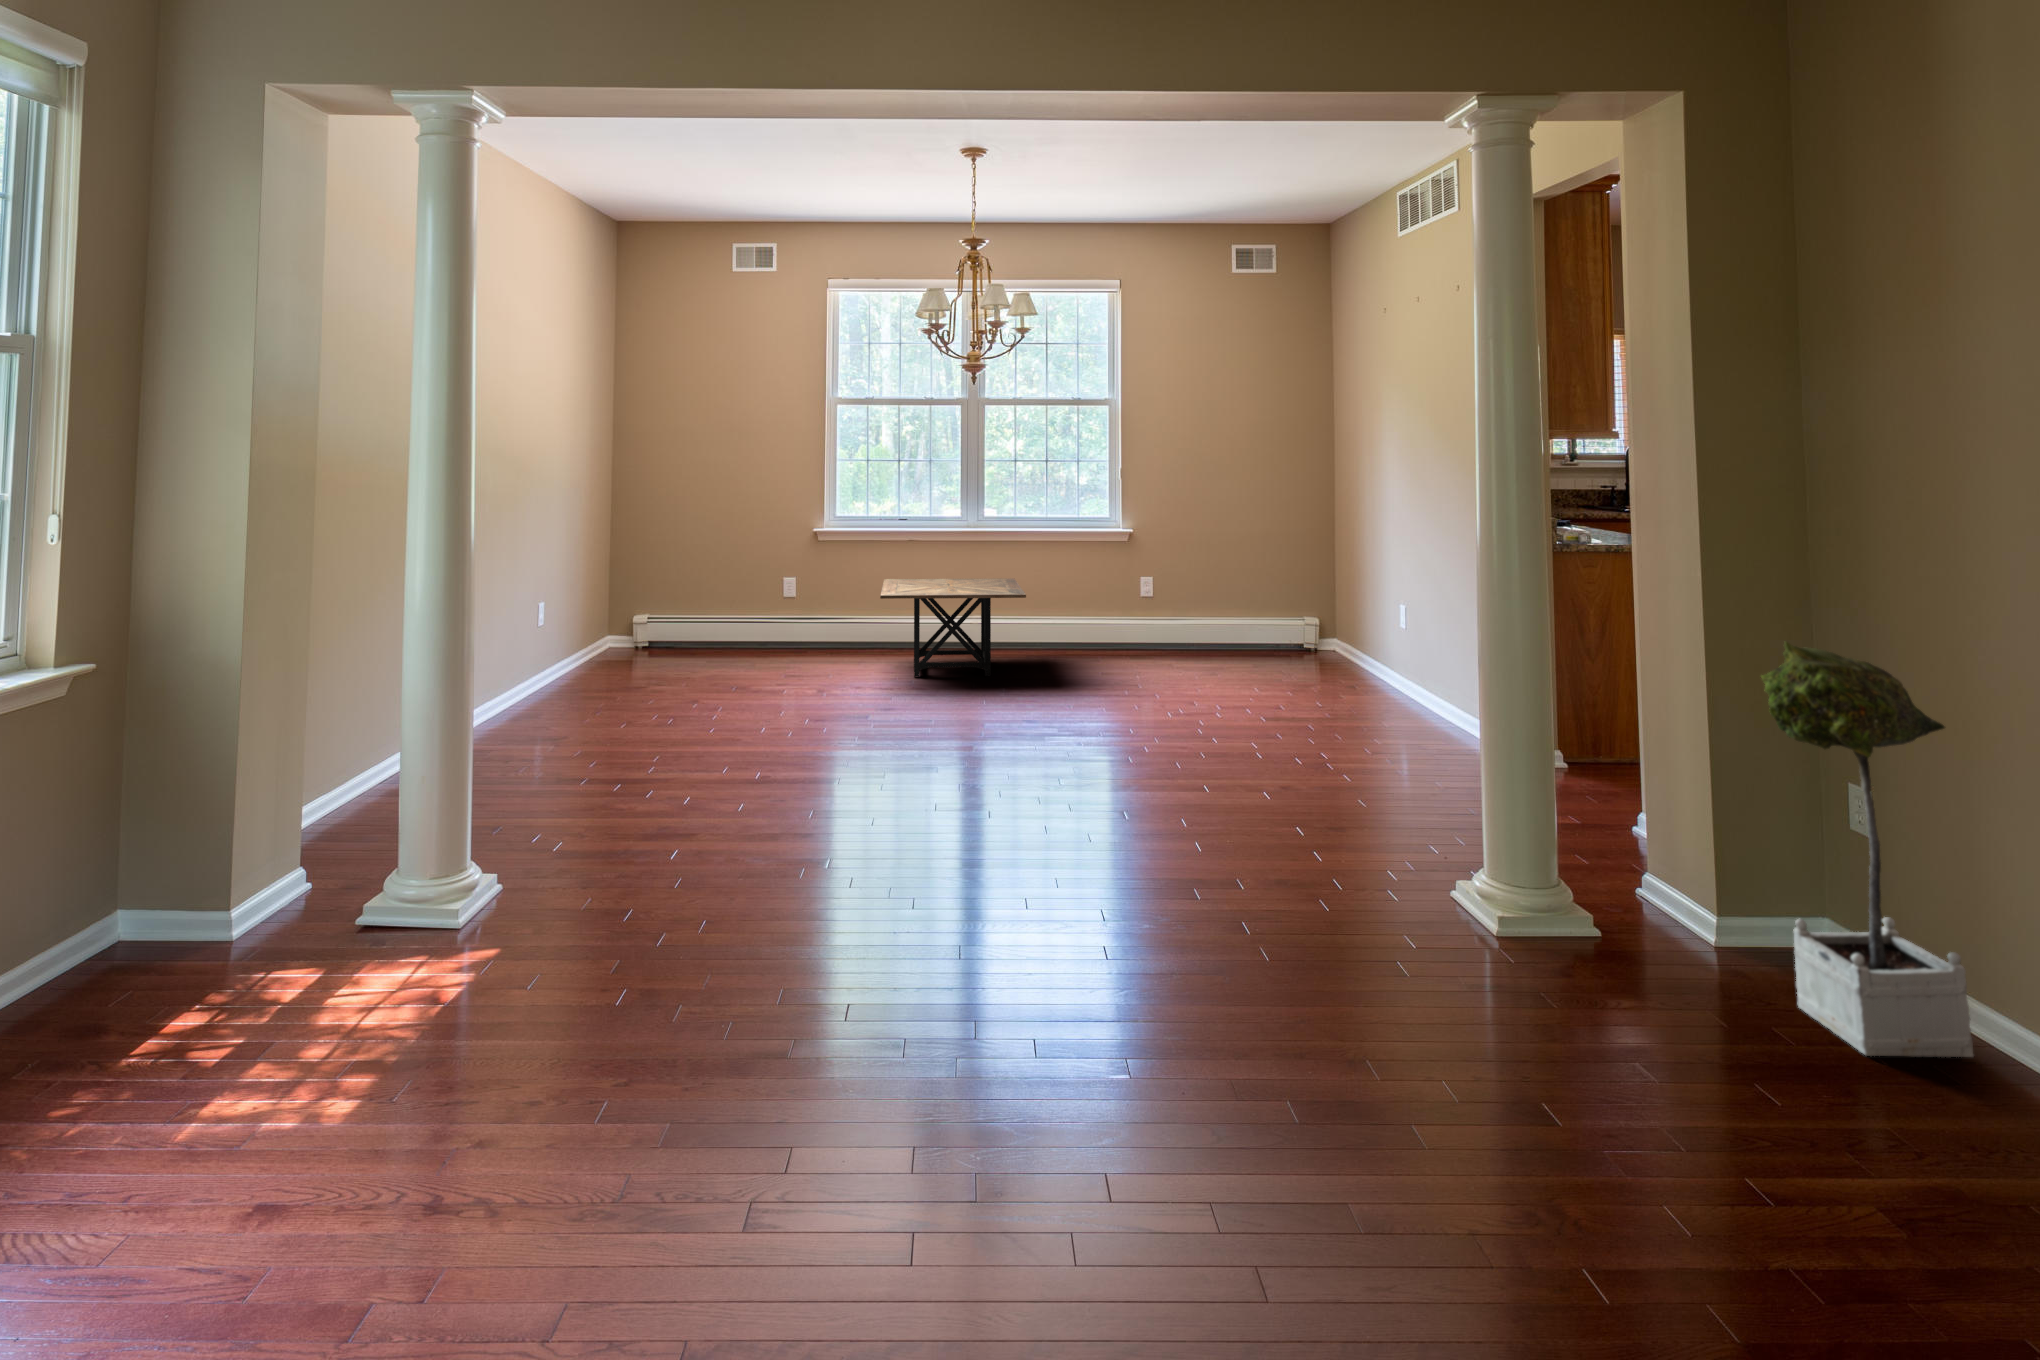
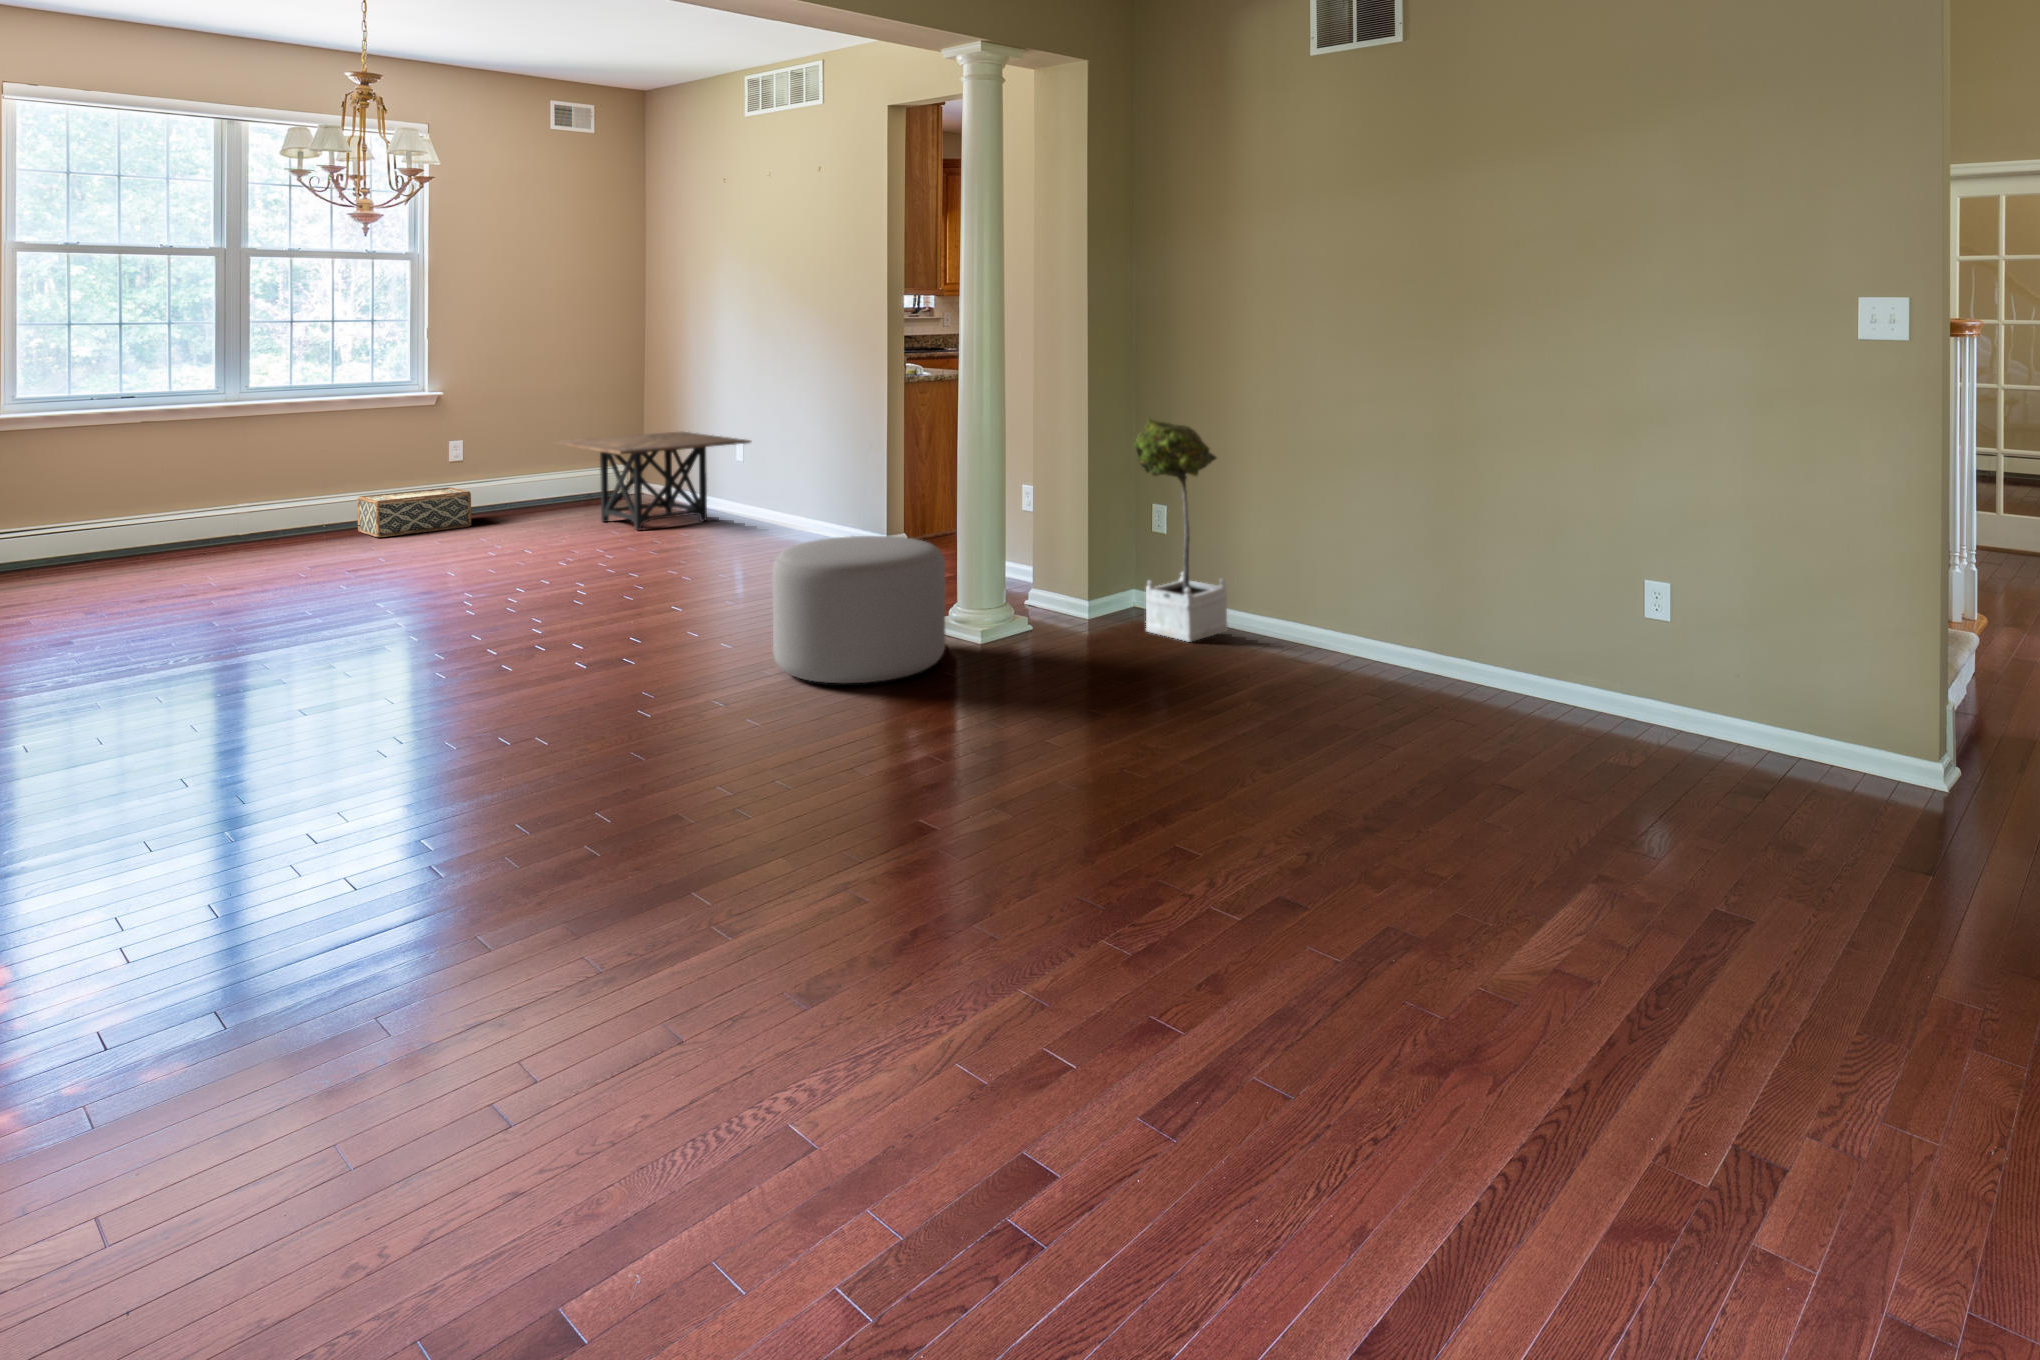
side table: present [880,578,1026,677] -> present [555,432,751,530]
woven basket: none [1058,621,1147,663] -> present [357,487,471,537]
ottoman: none [1190,751,1422,970] -> present [773,536,945,683]

